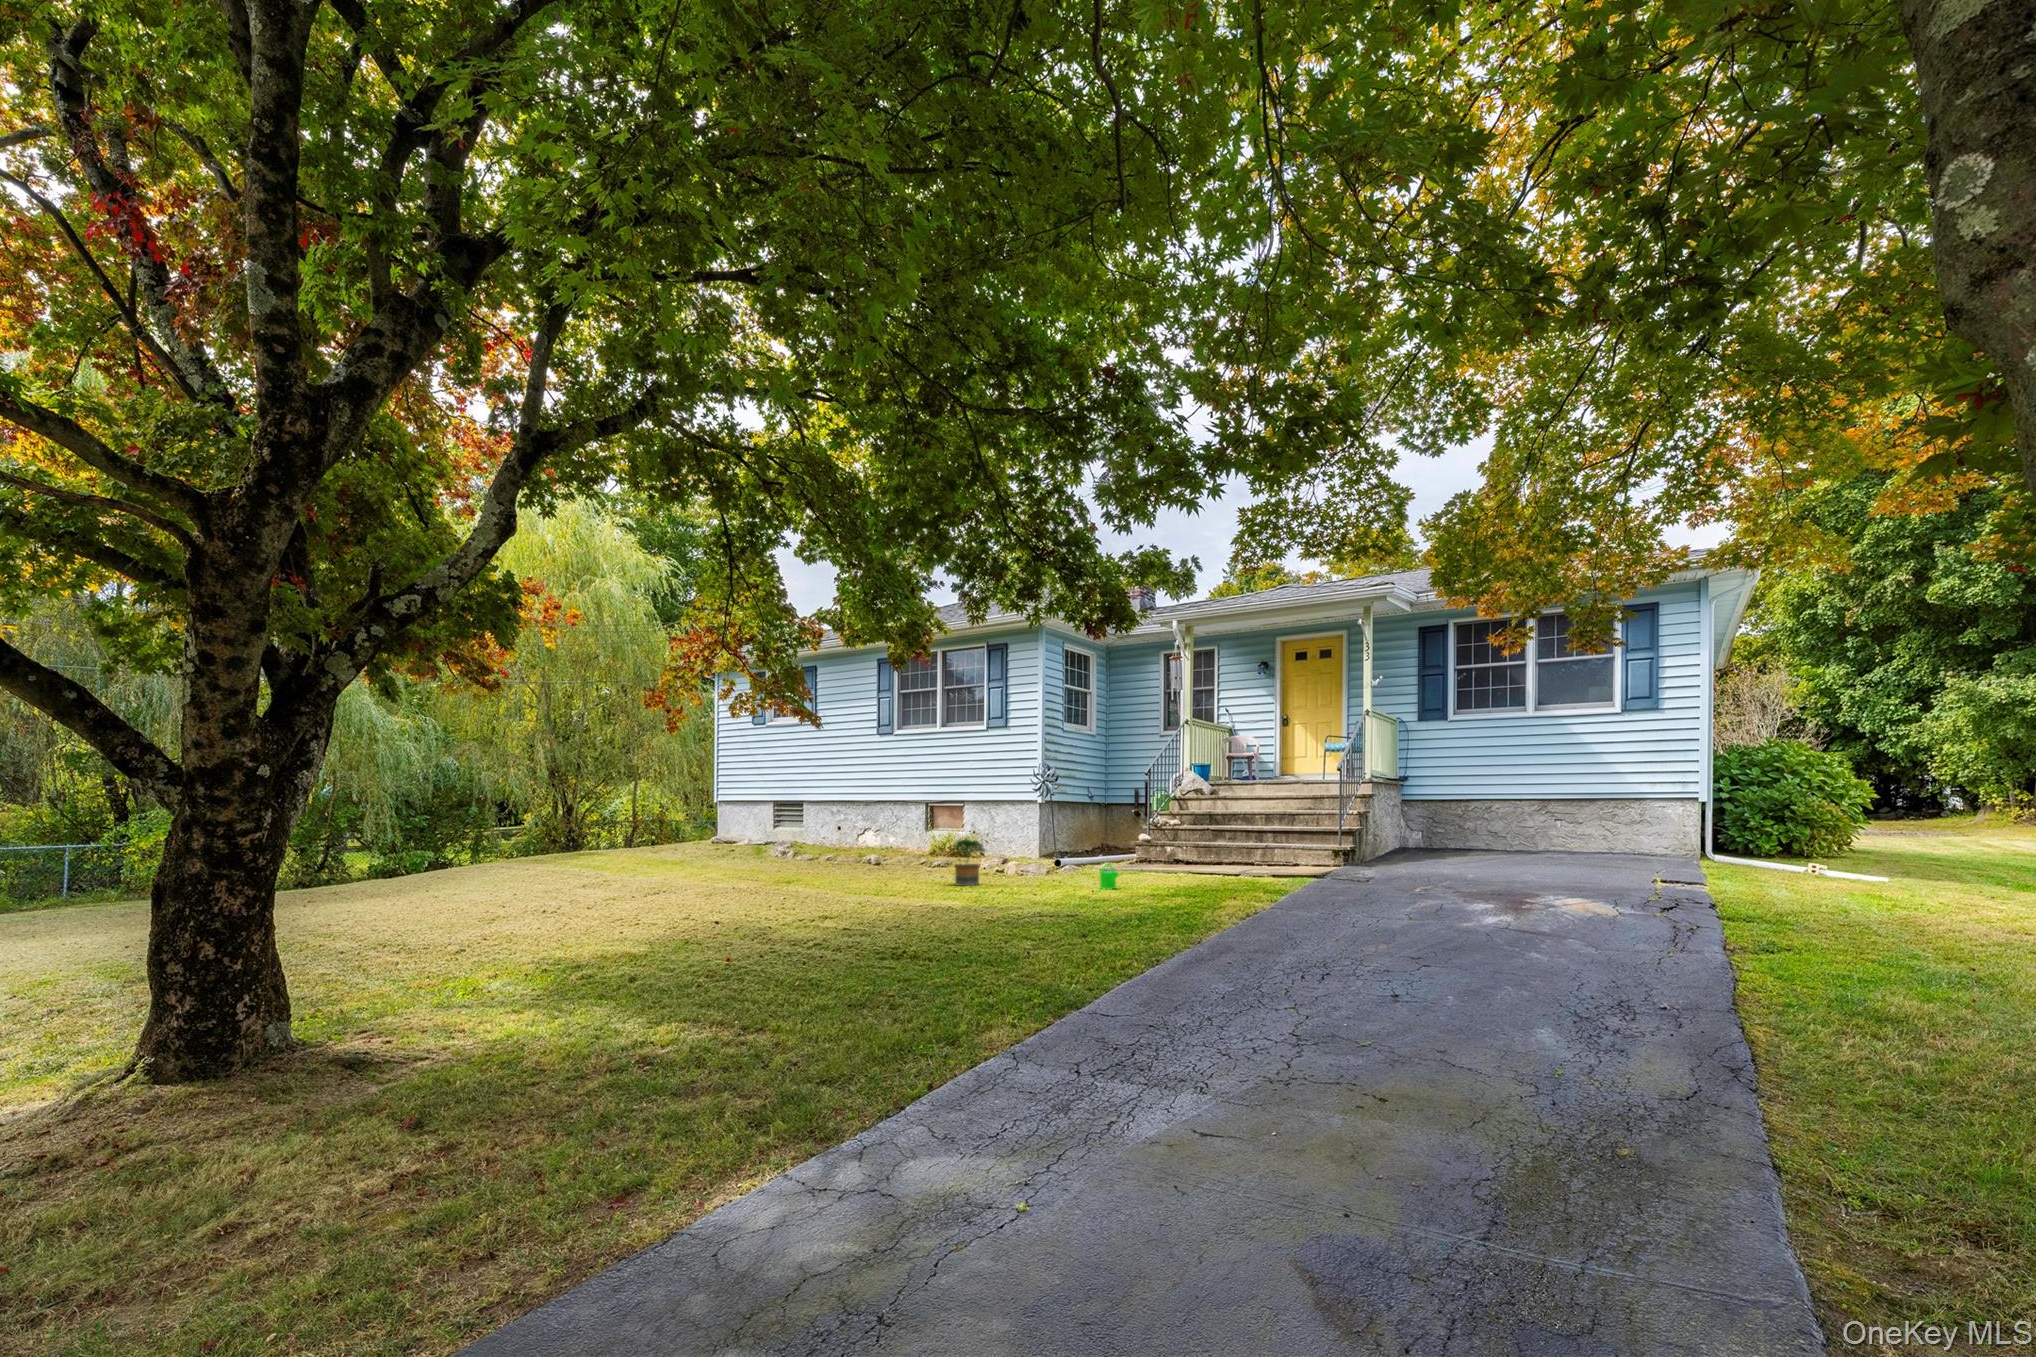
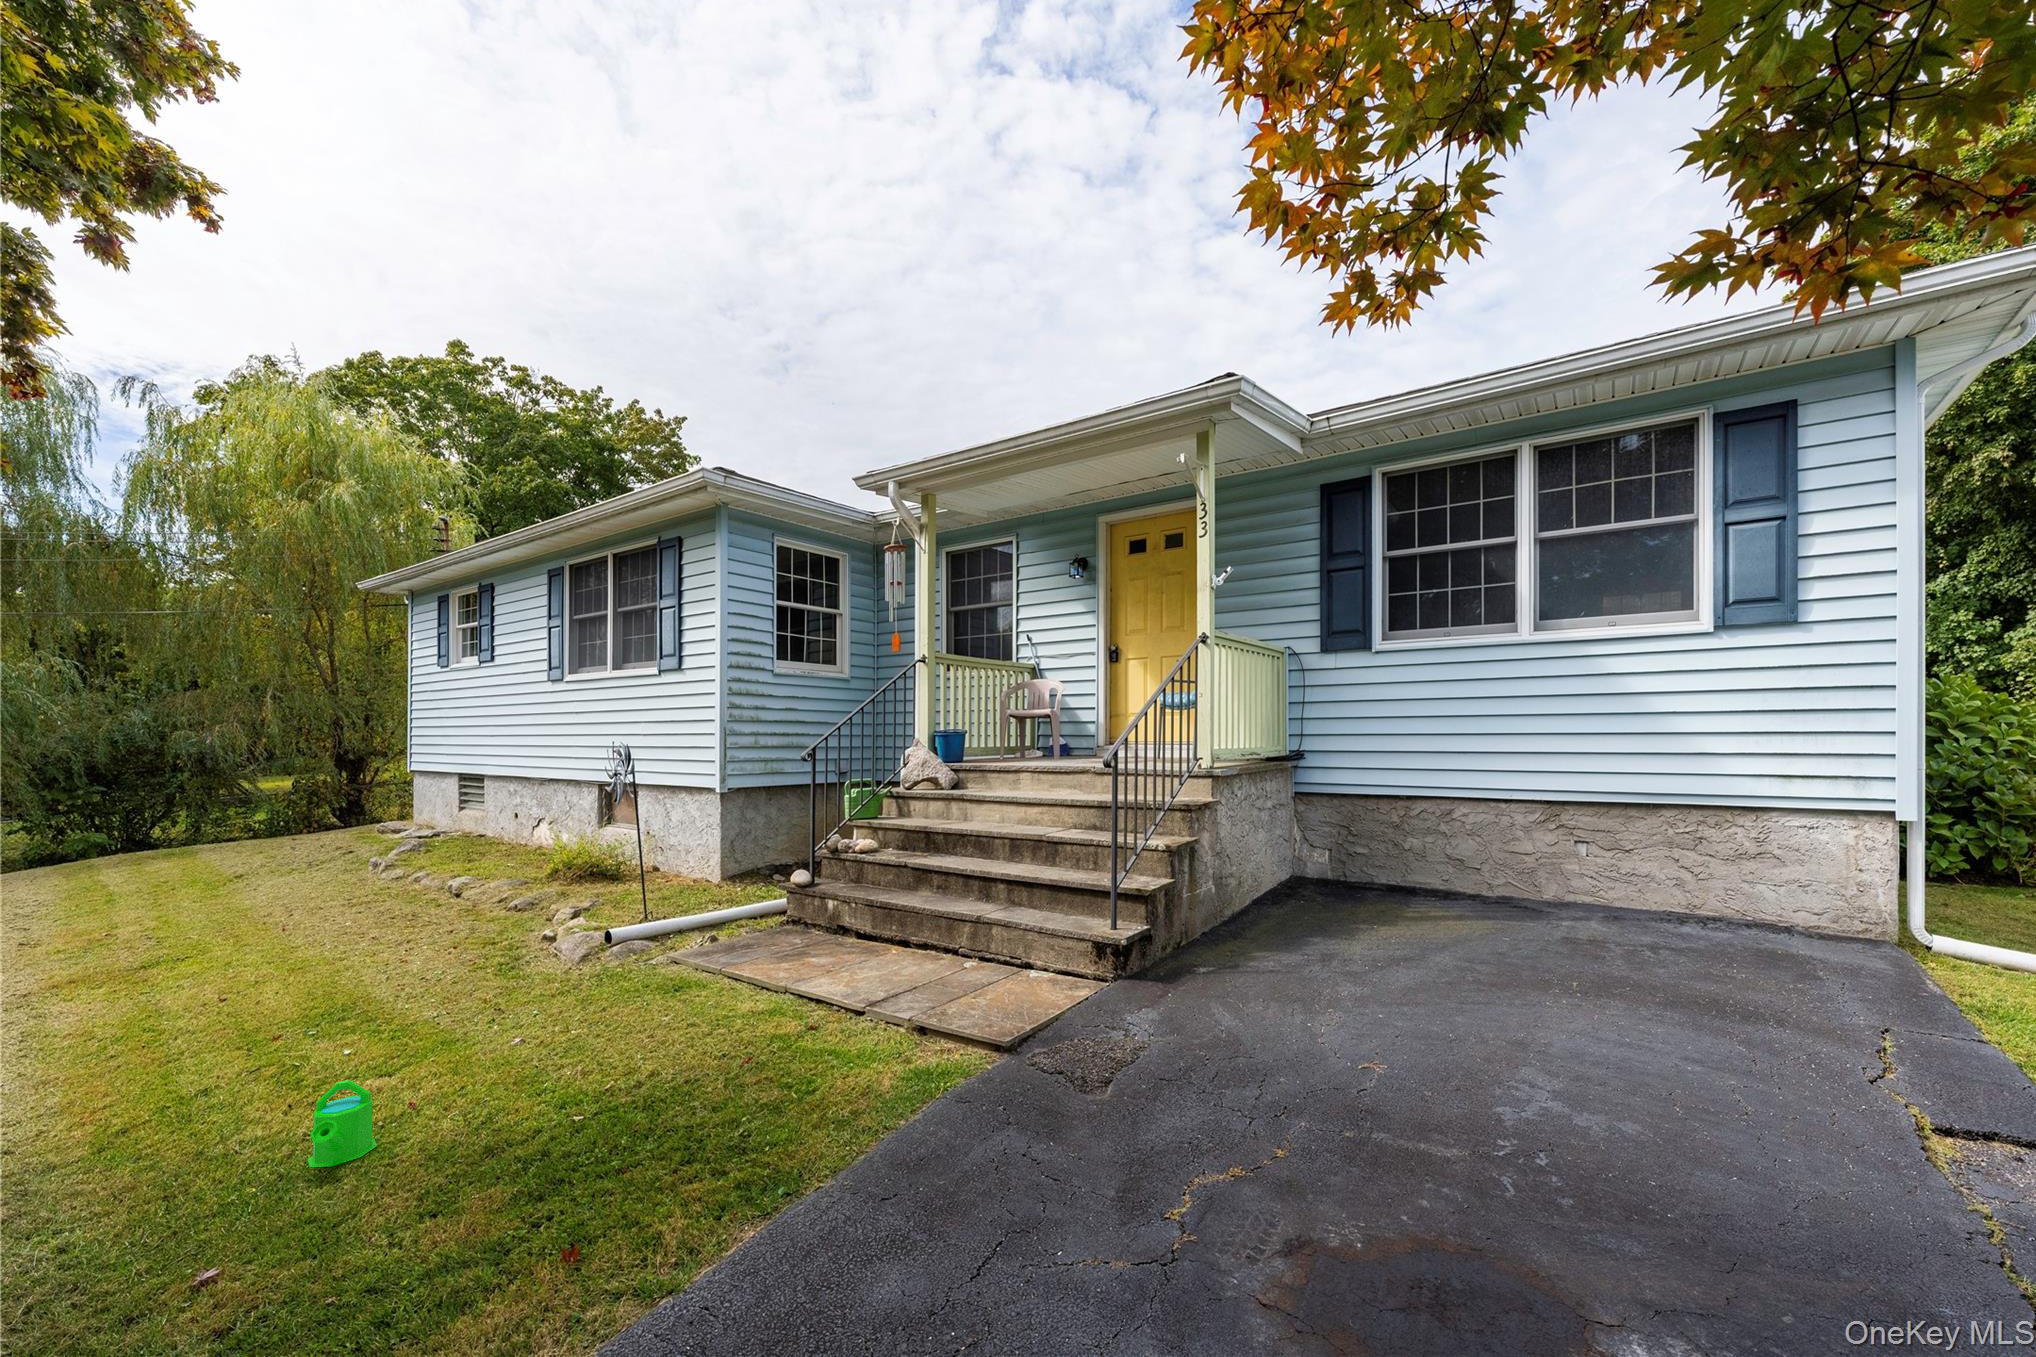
potted tree: present [953,839,985,886] -> none [112,956,222,1086]

